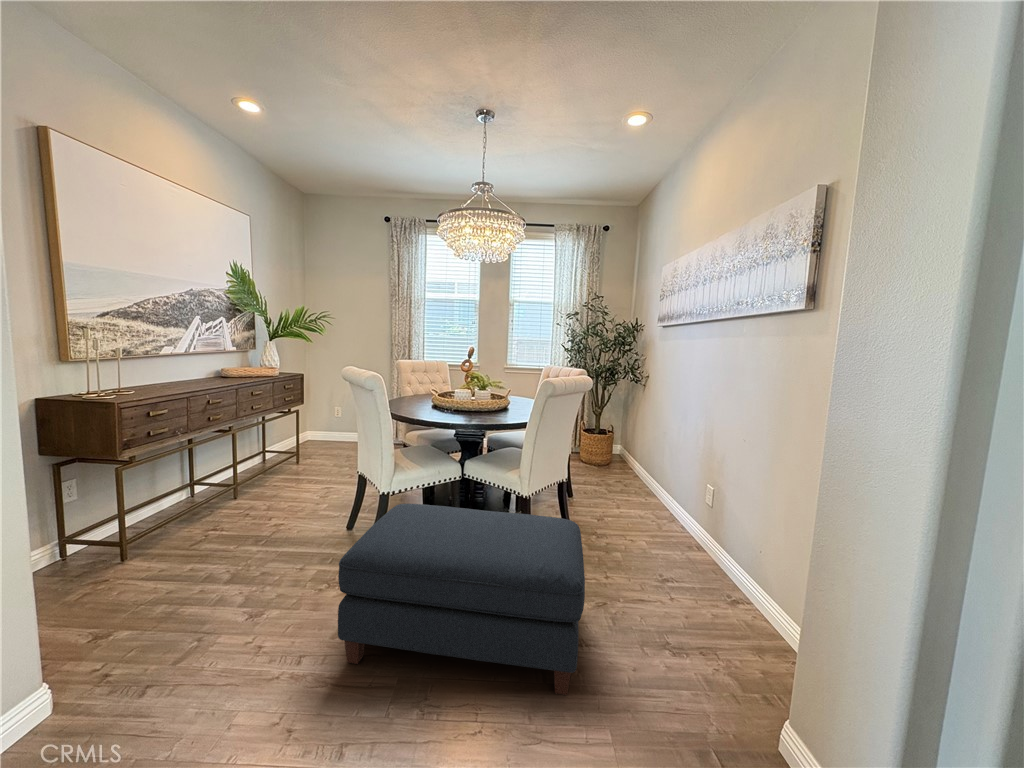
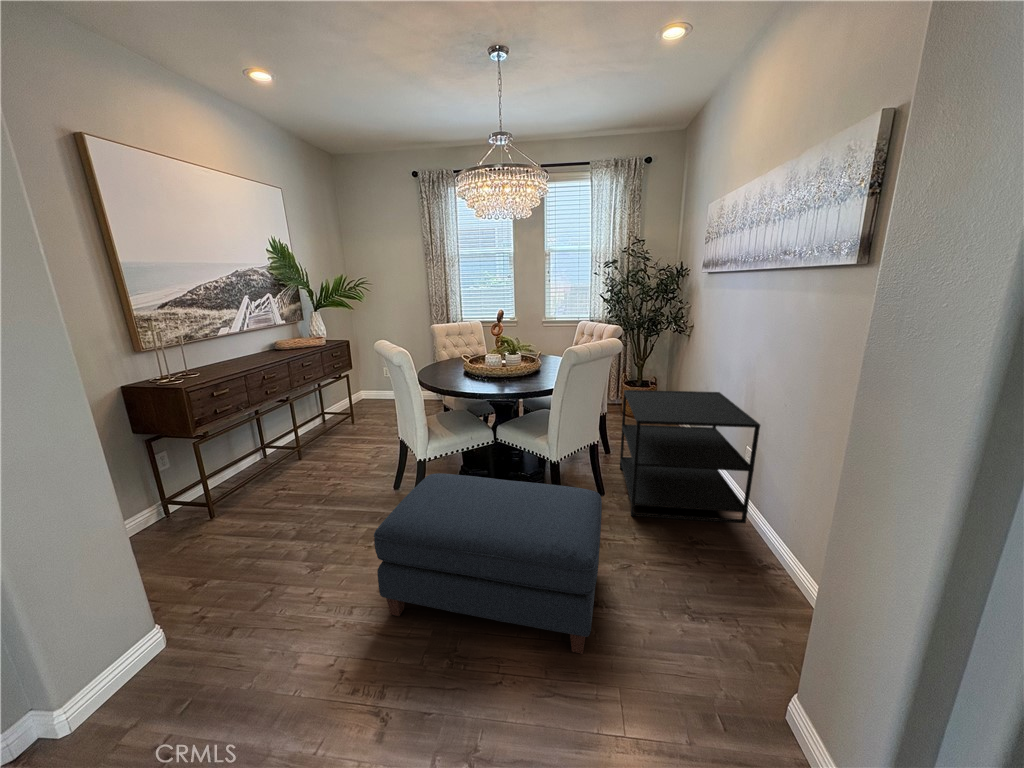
side table: none [585,430,722,562] -> present [620,390,760,524]

